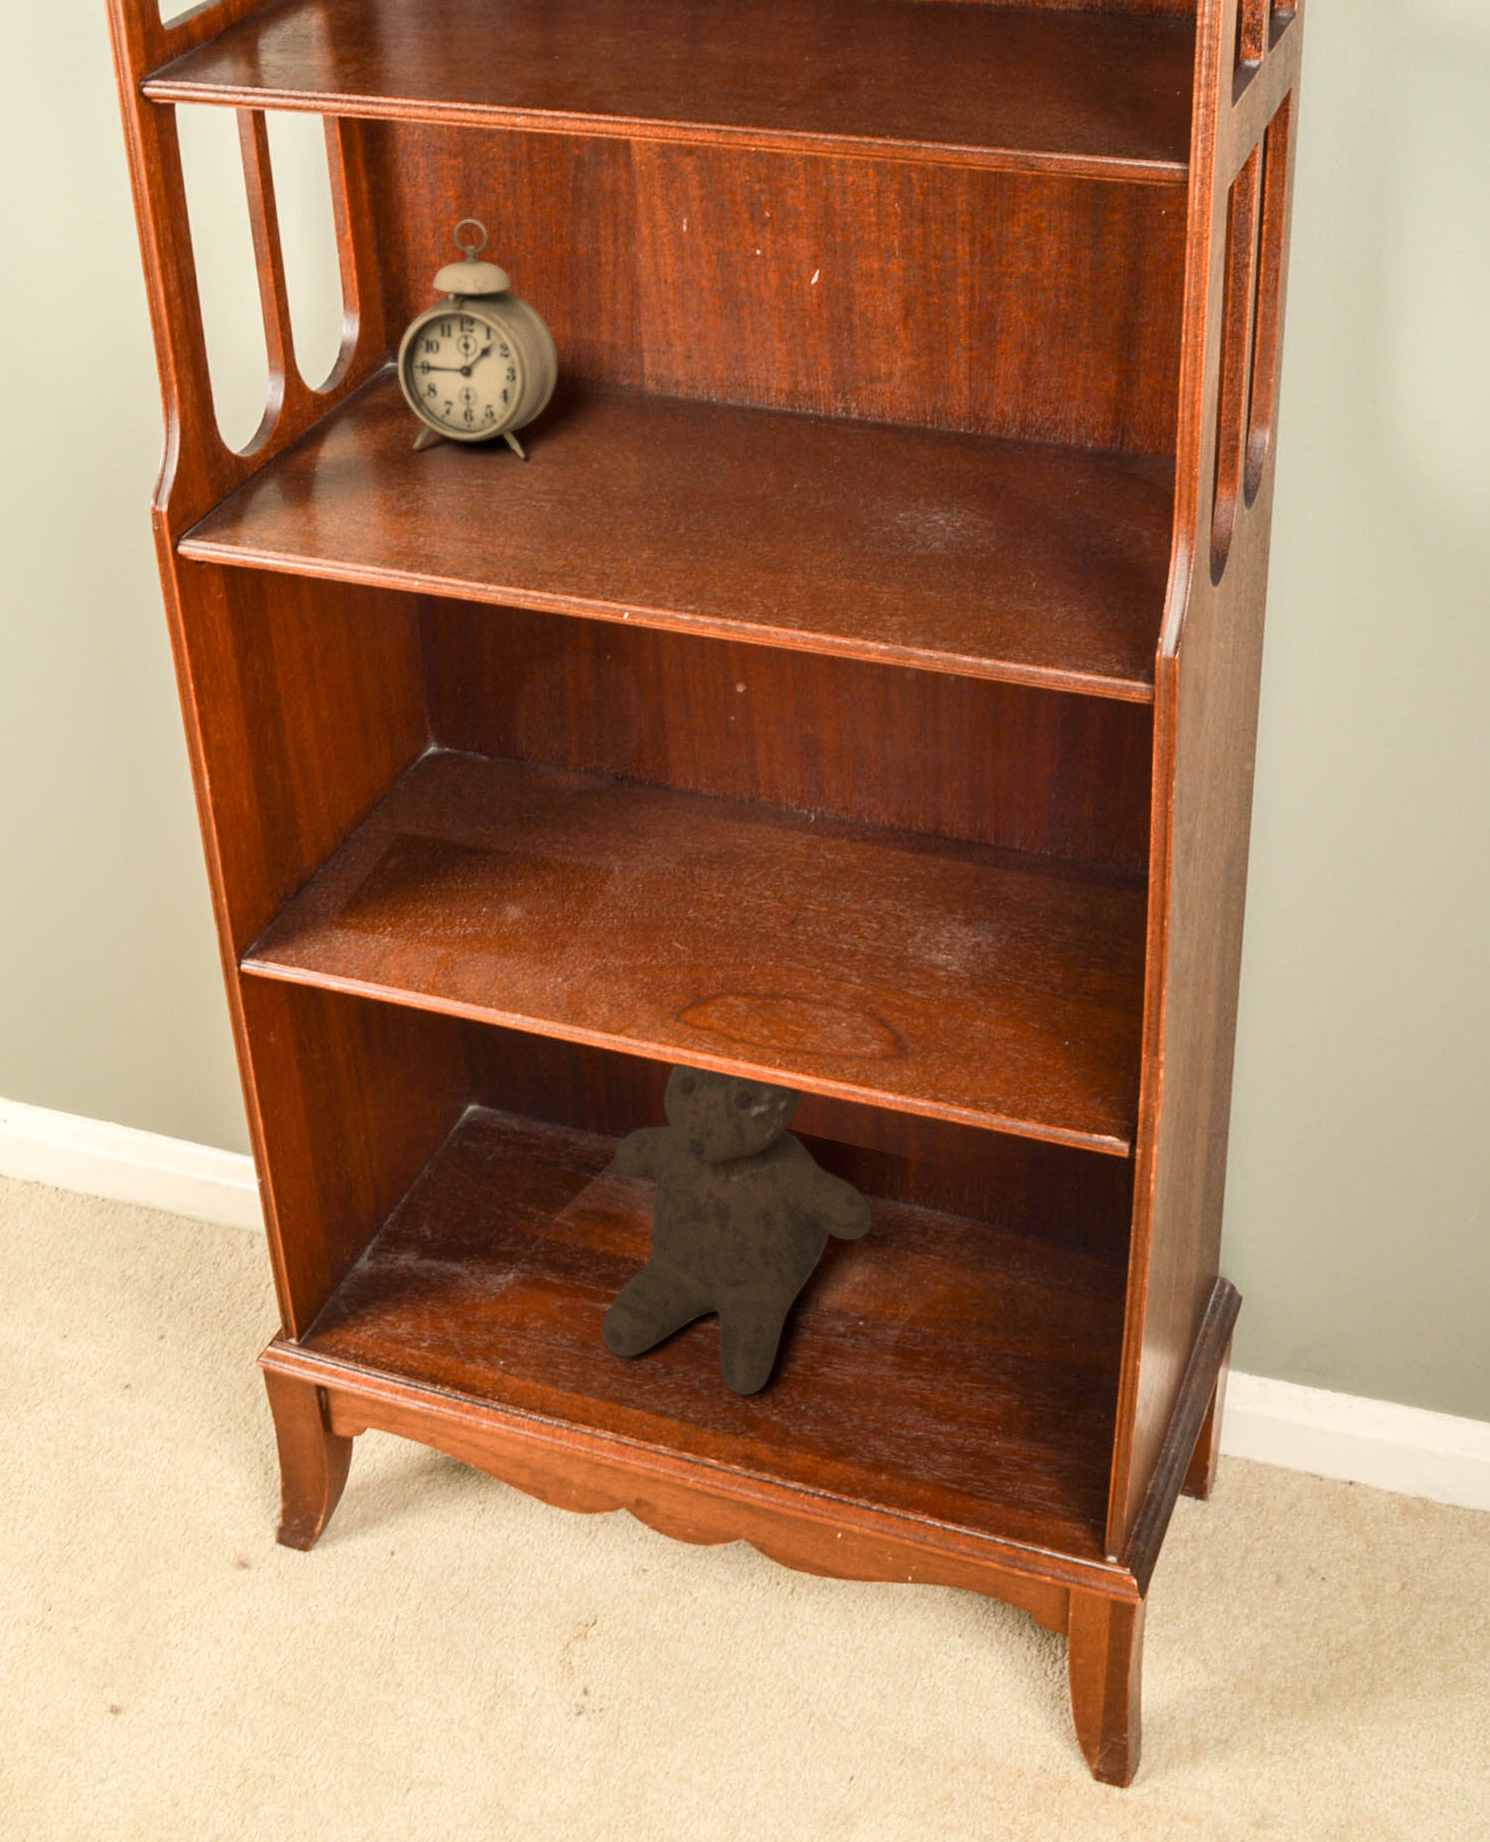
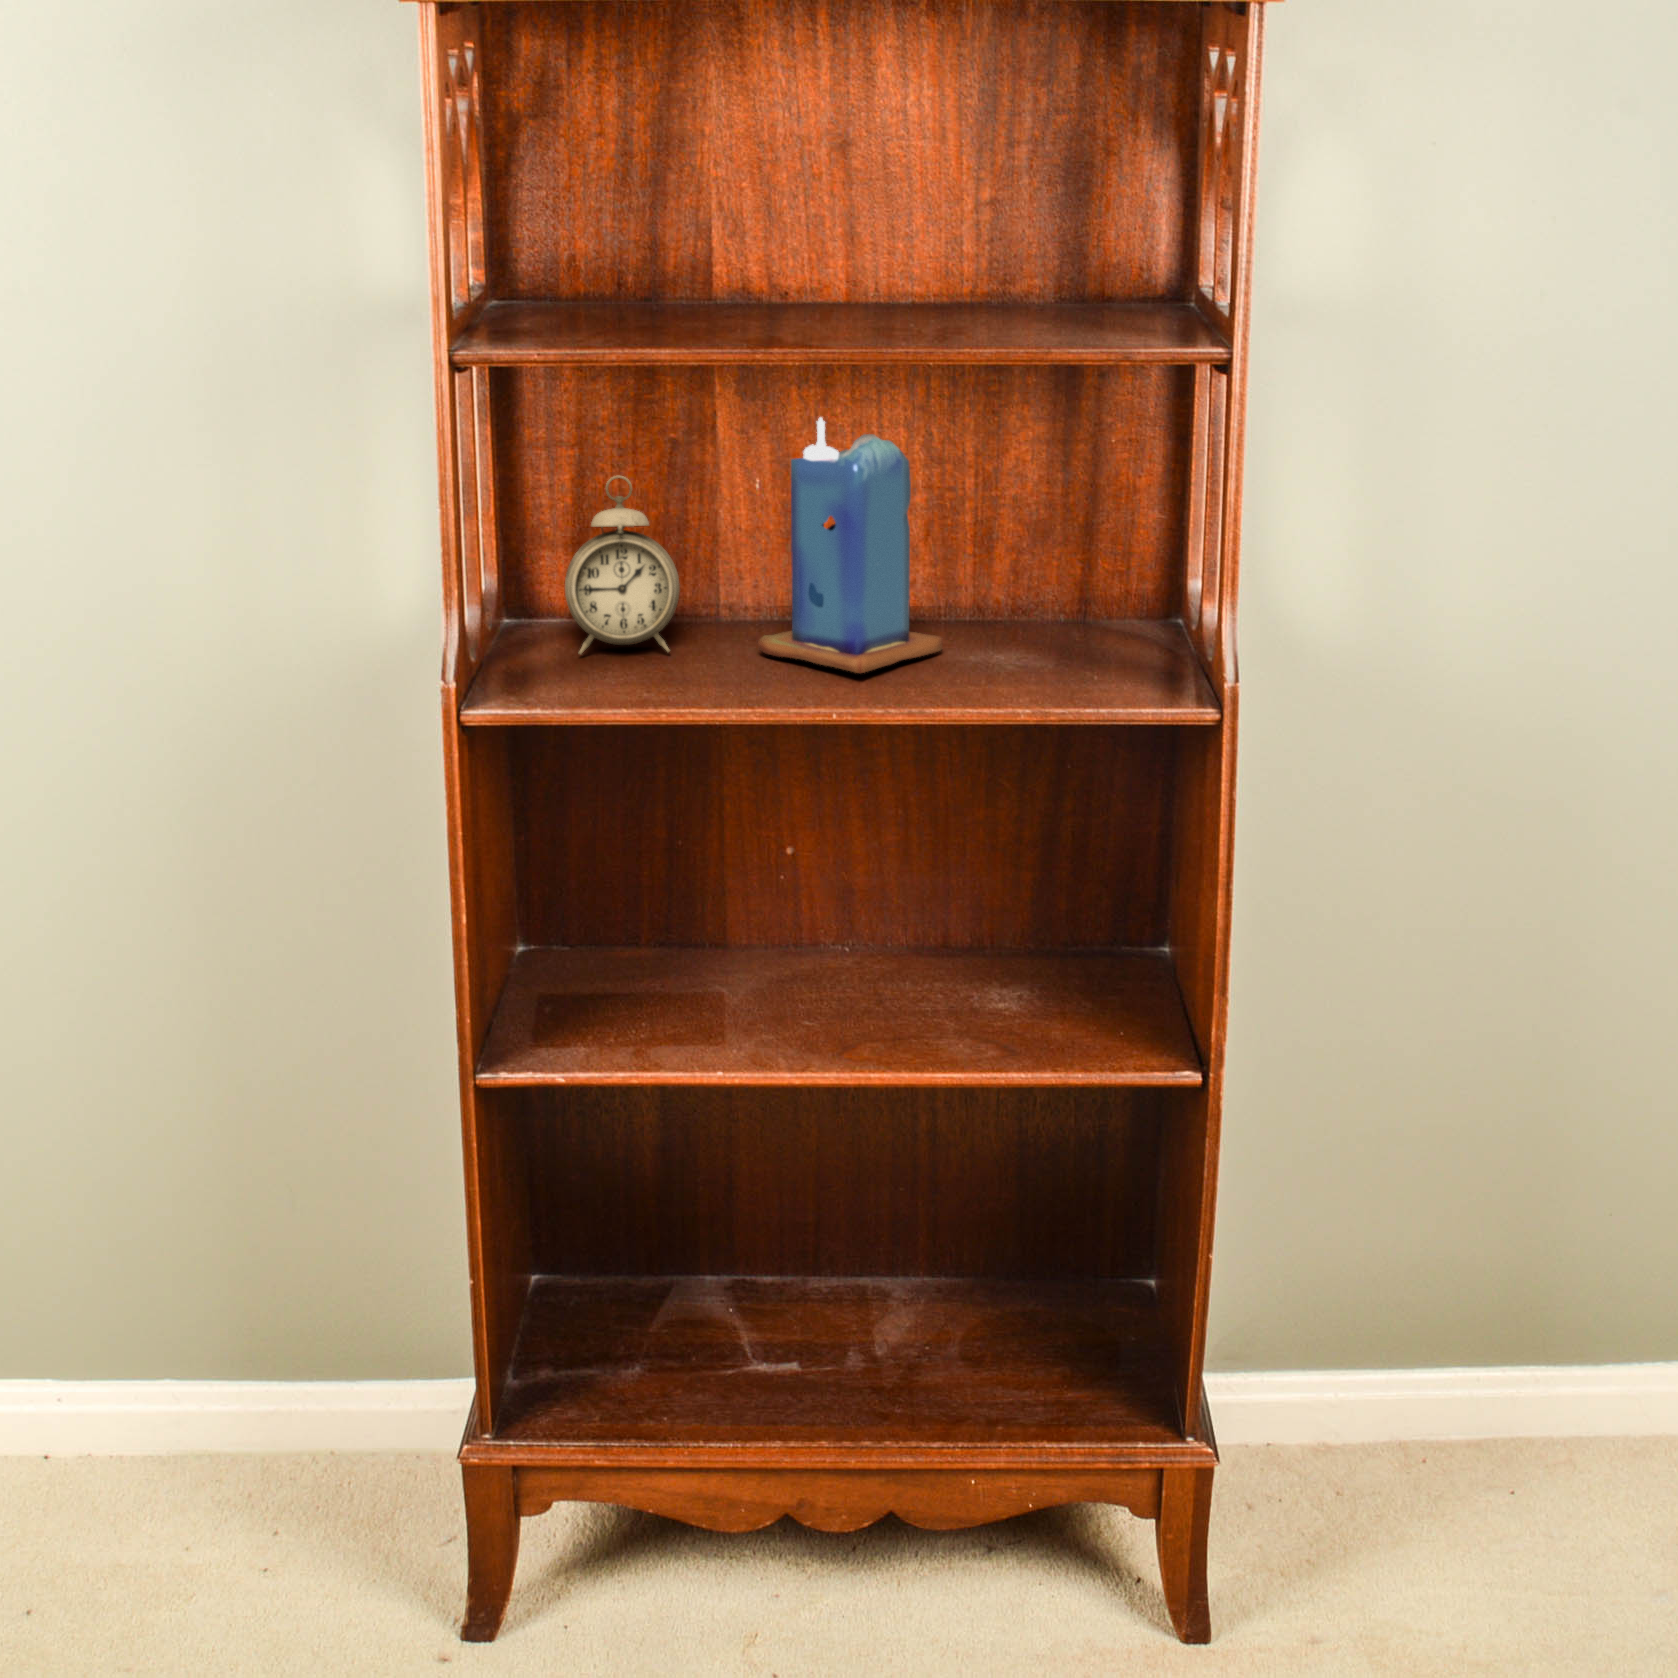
candle: none [630,175,867,543] -> present [758,417,942,673]
teddy bear: present [601,1064,872,1395] -> none [709,1095,931,1398]

